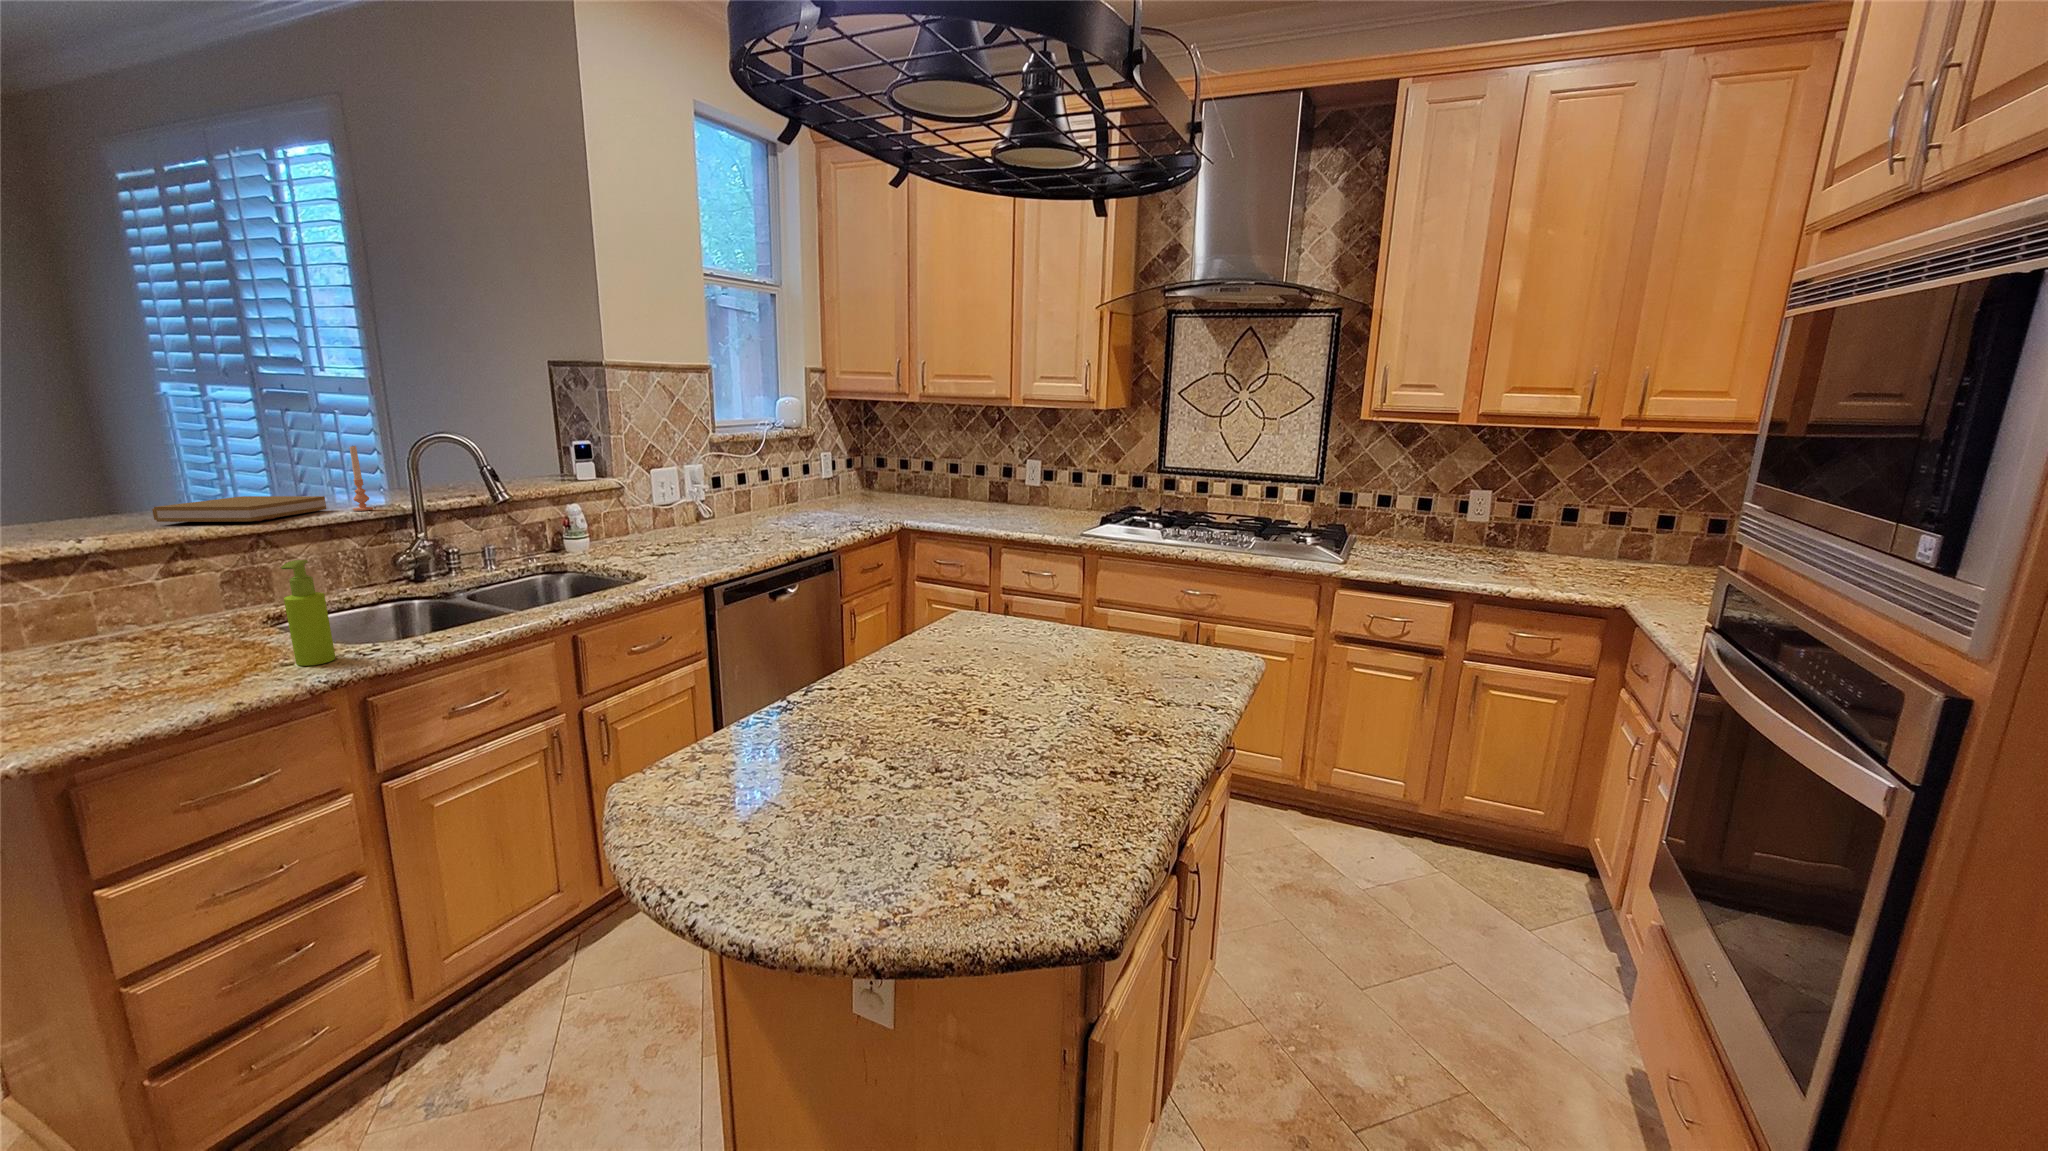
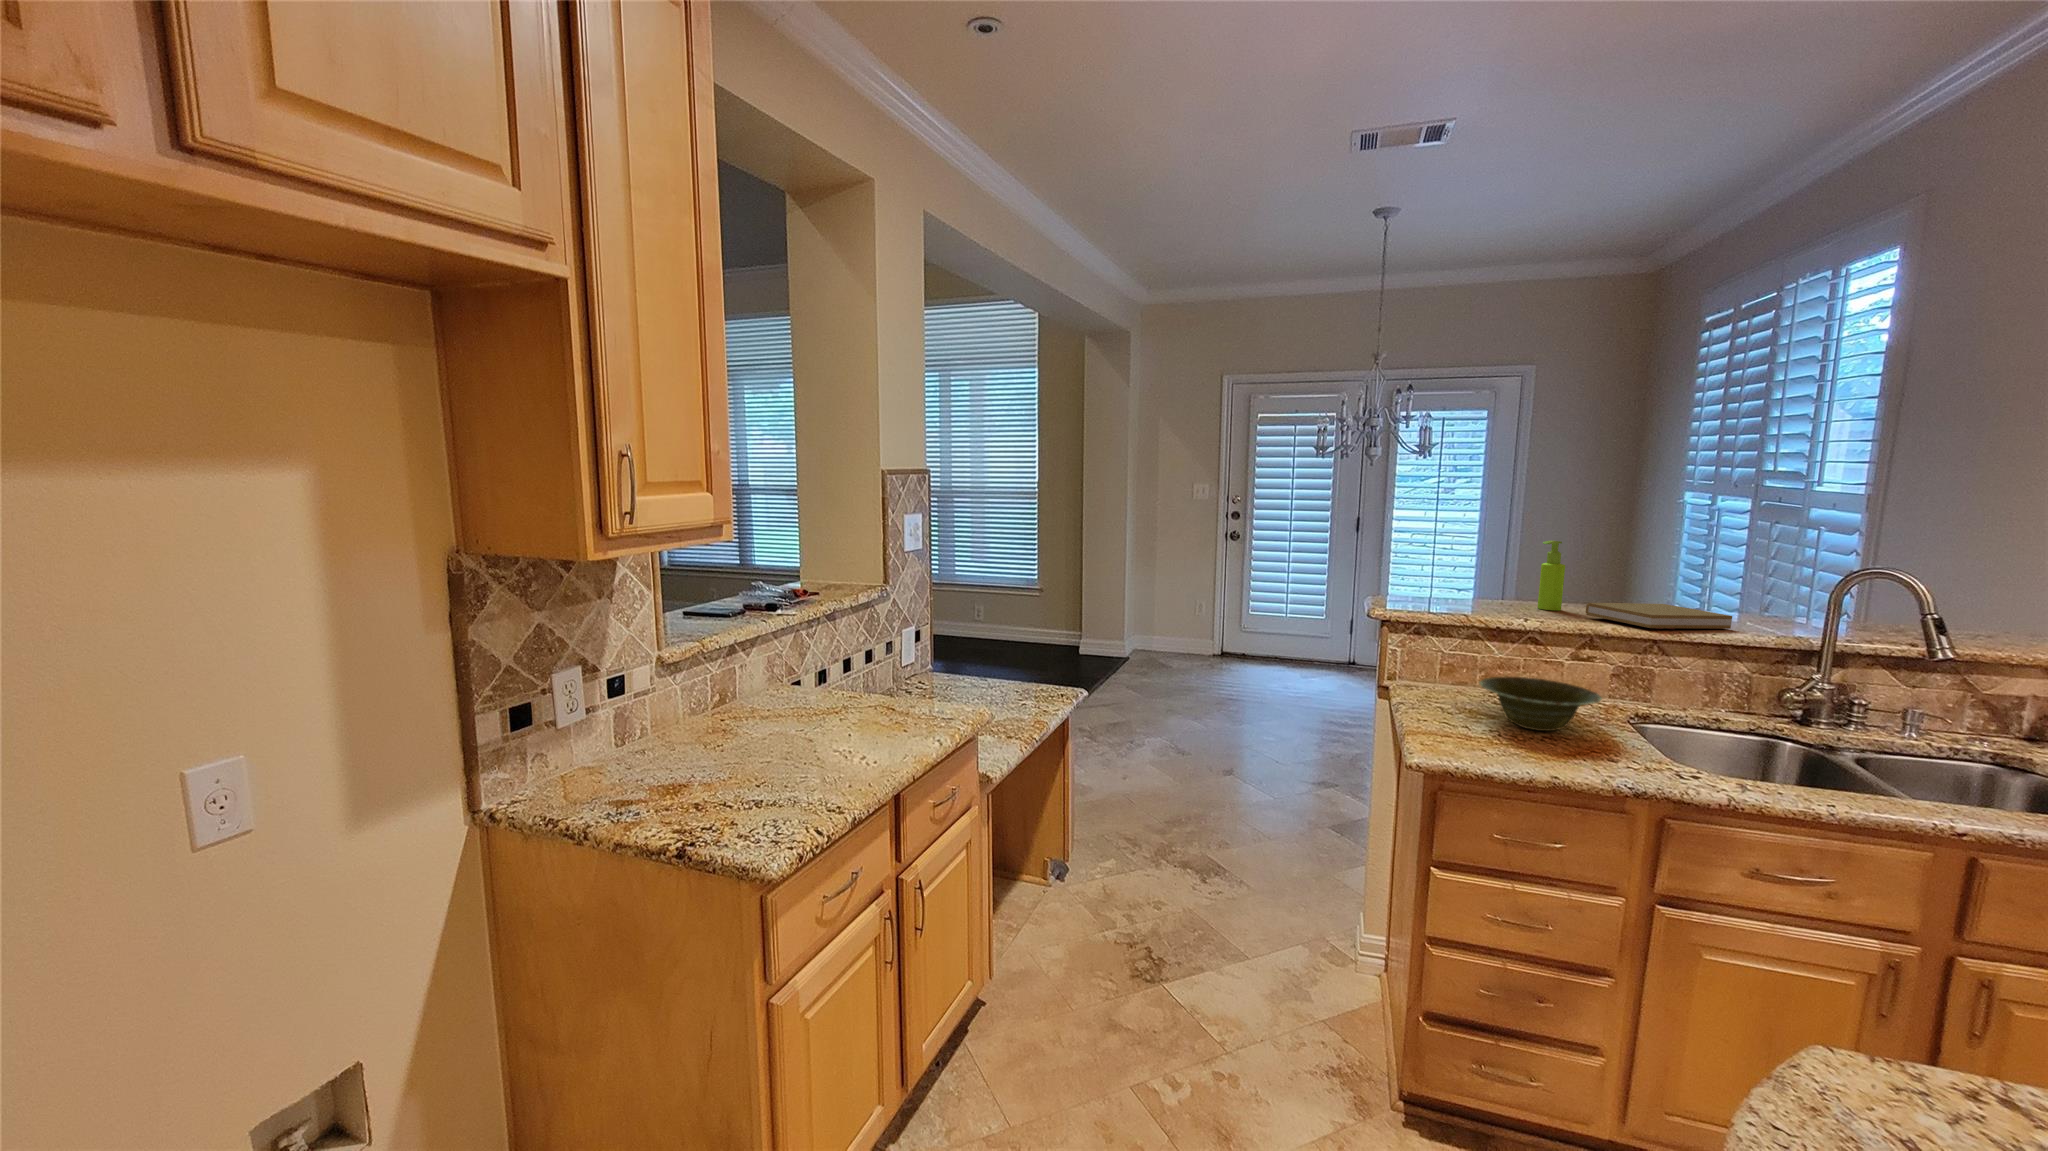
candle: present [350,446,373,511] -> none [1754,570,1777,637]
soap dispenser: present [281,560,336,666] -> present [1537,541,1565,610]
dish: none [47,602,240,671] -> present [1479,677,1602,731]

